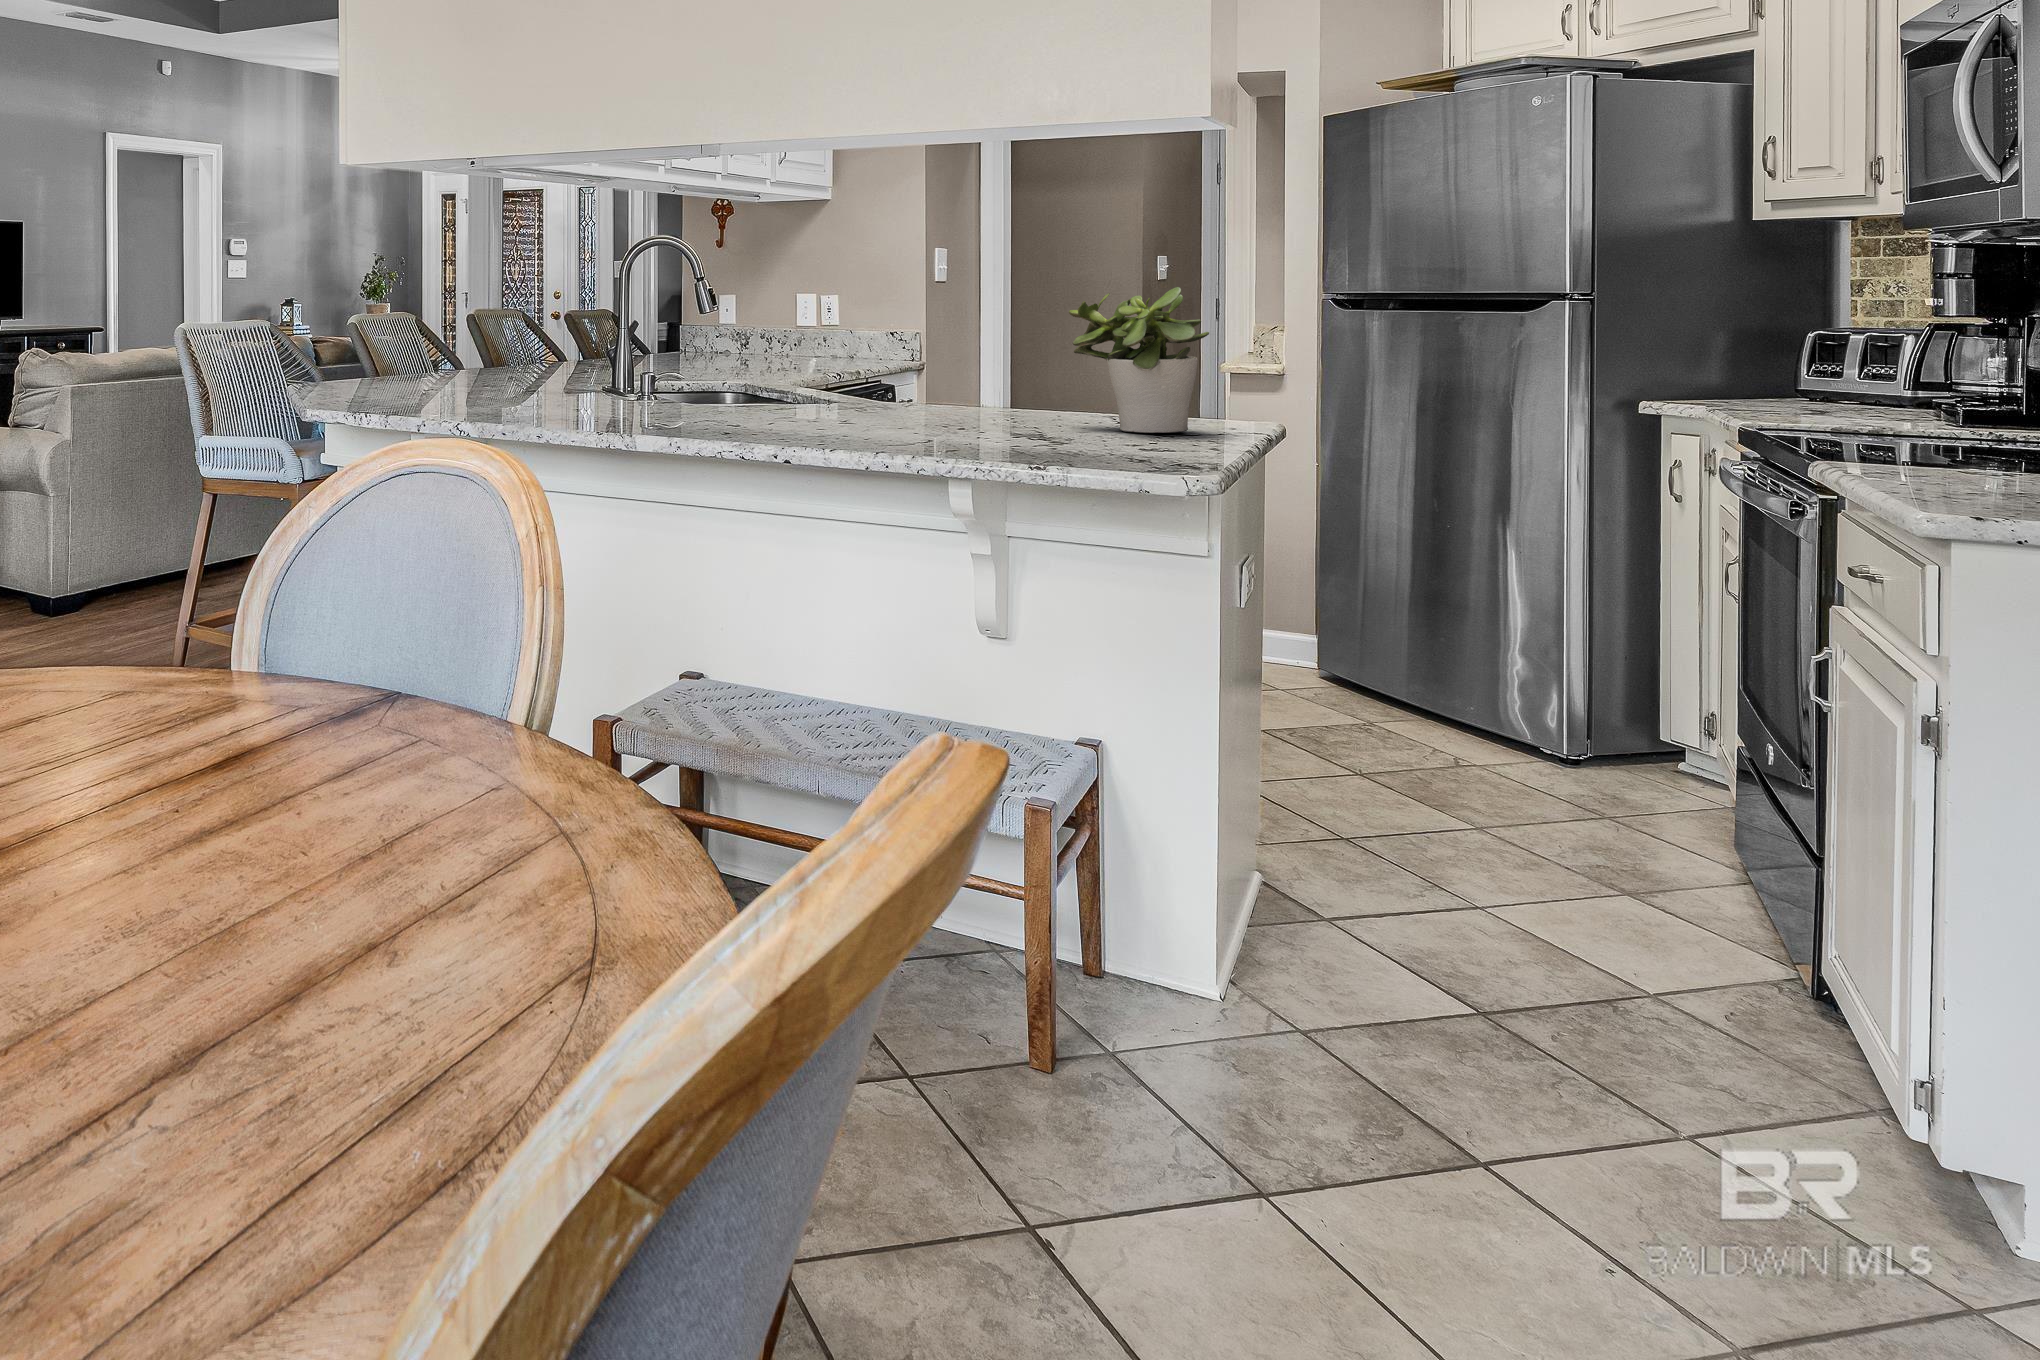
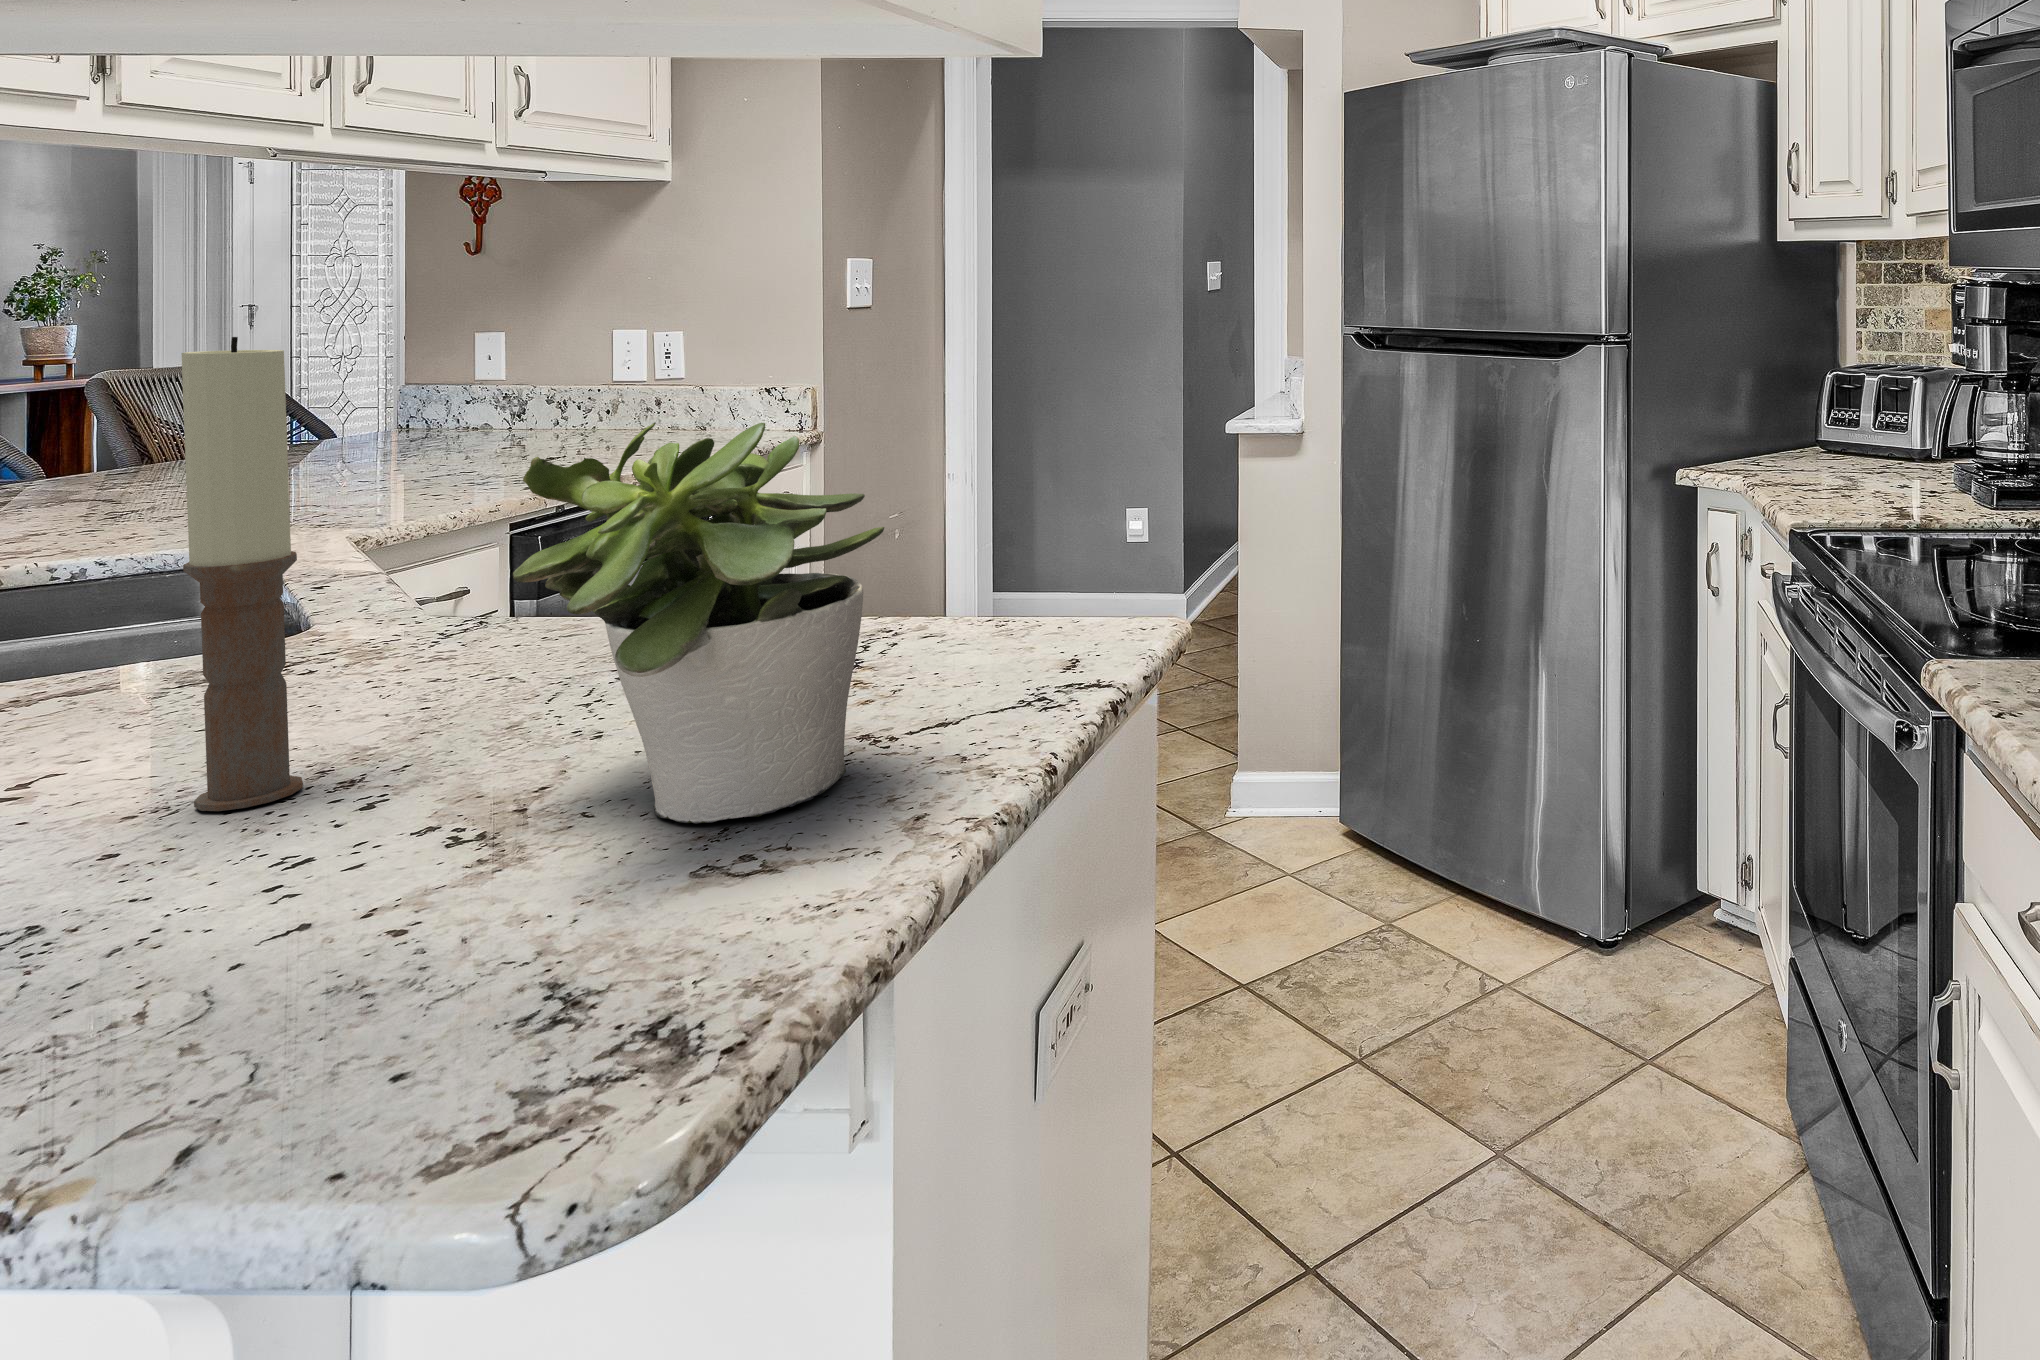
candle: none [950,262,980,423] -> present [181,337,303,811]

